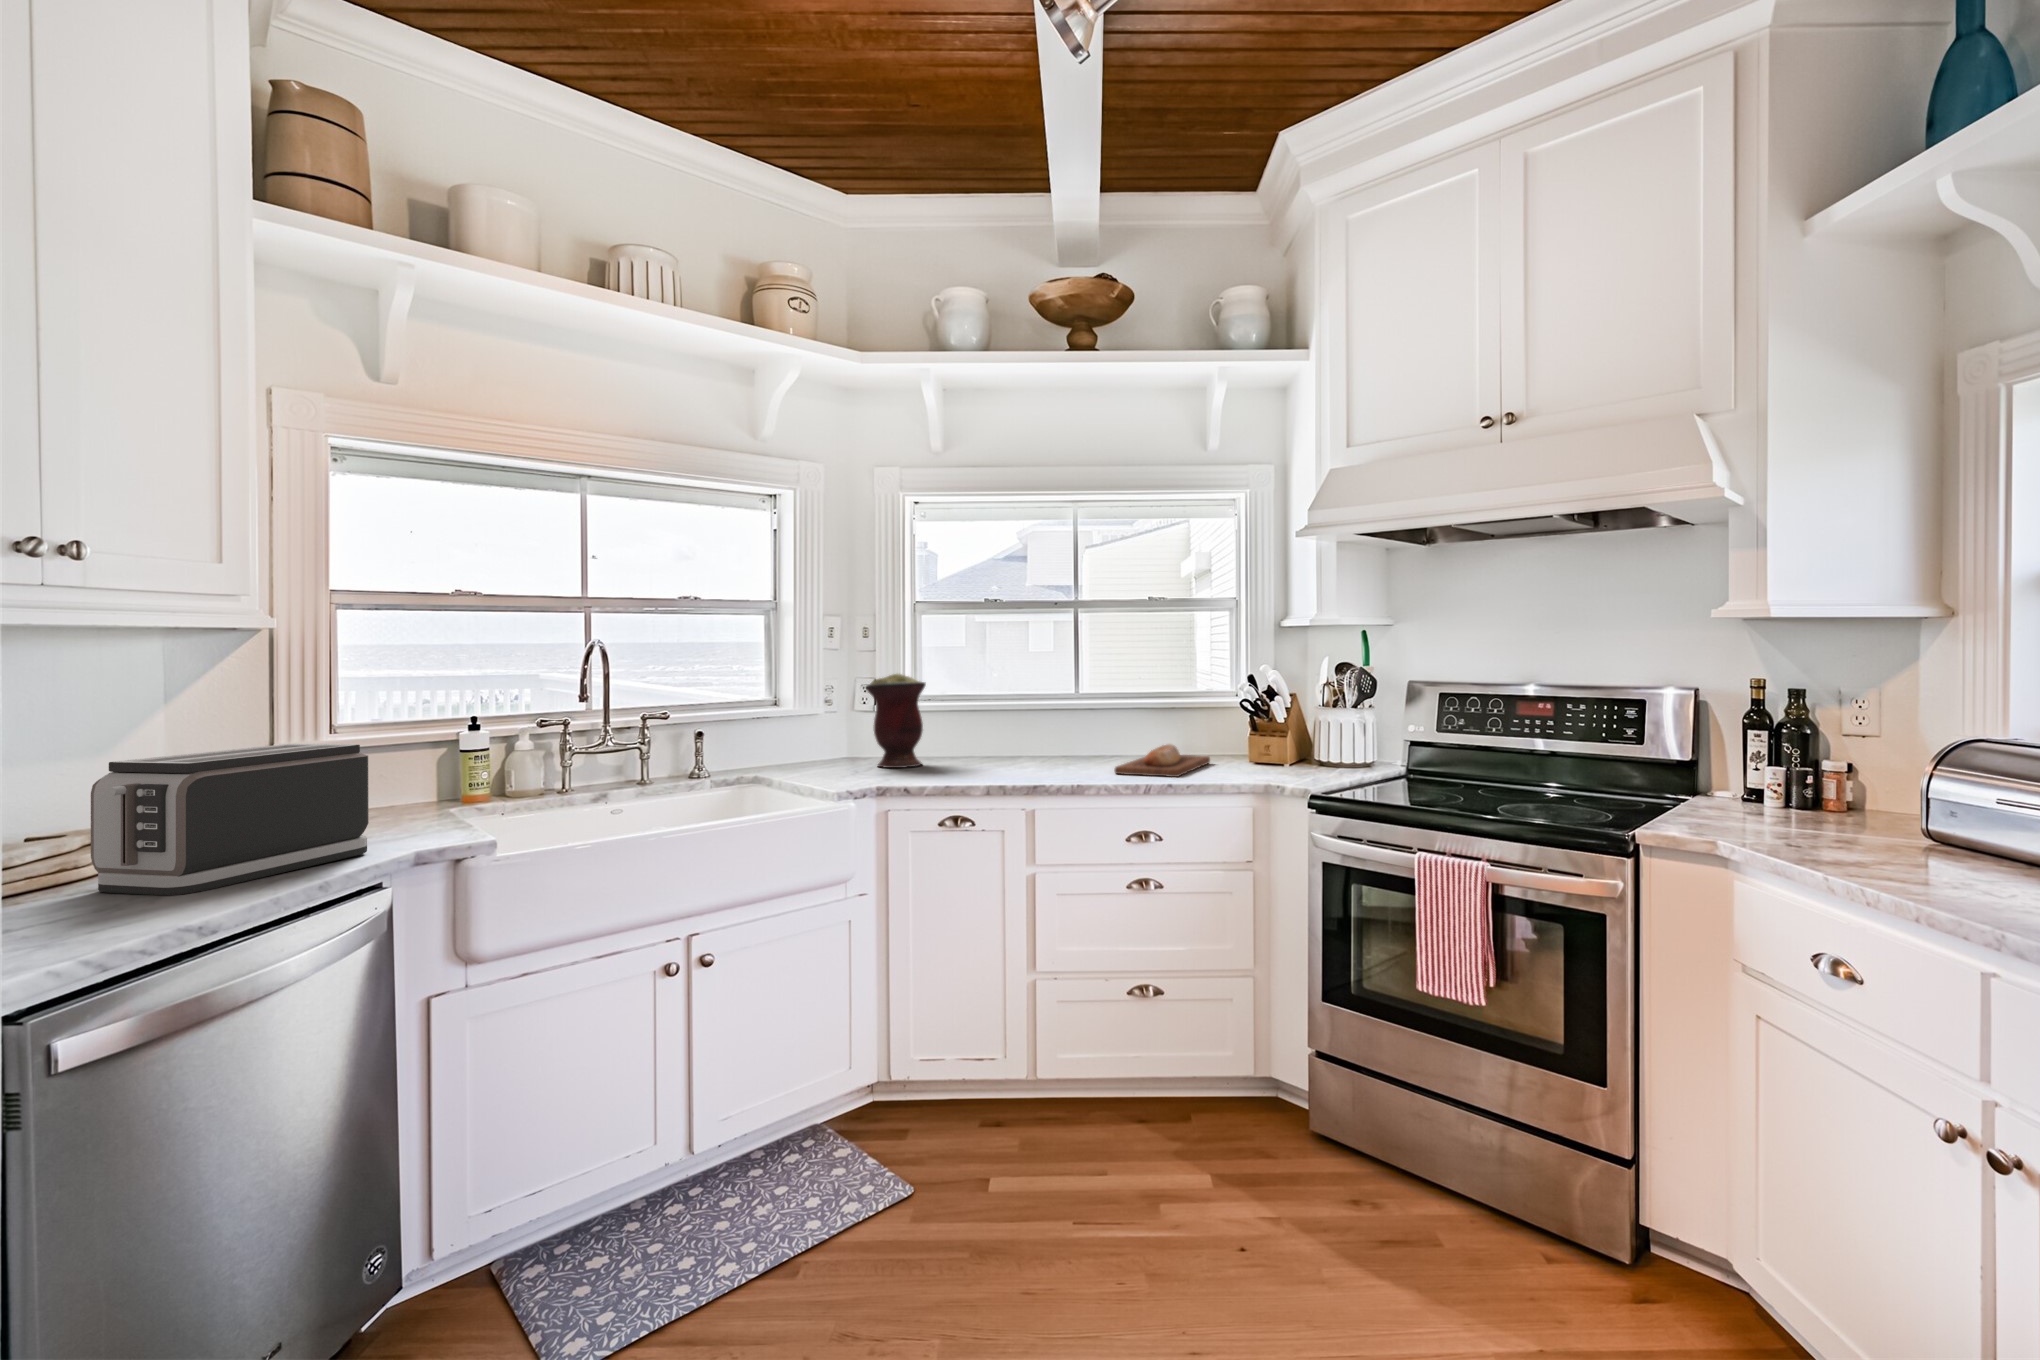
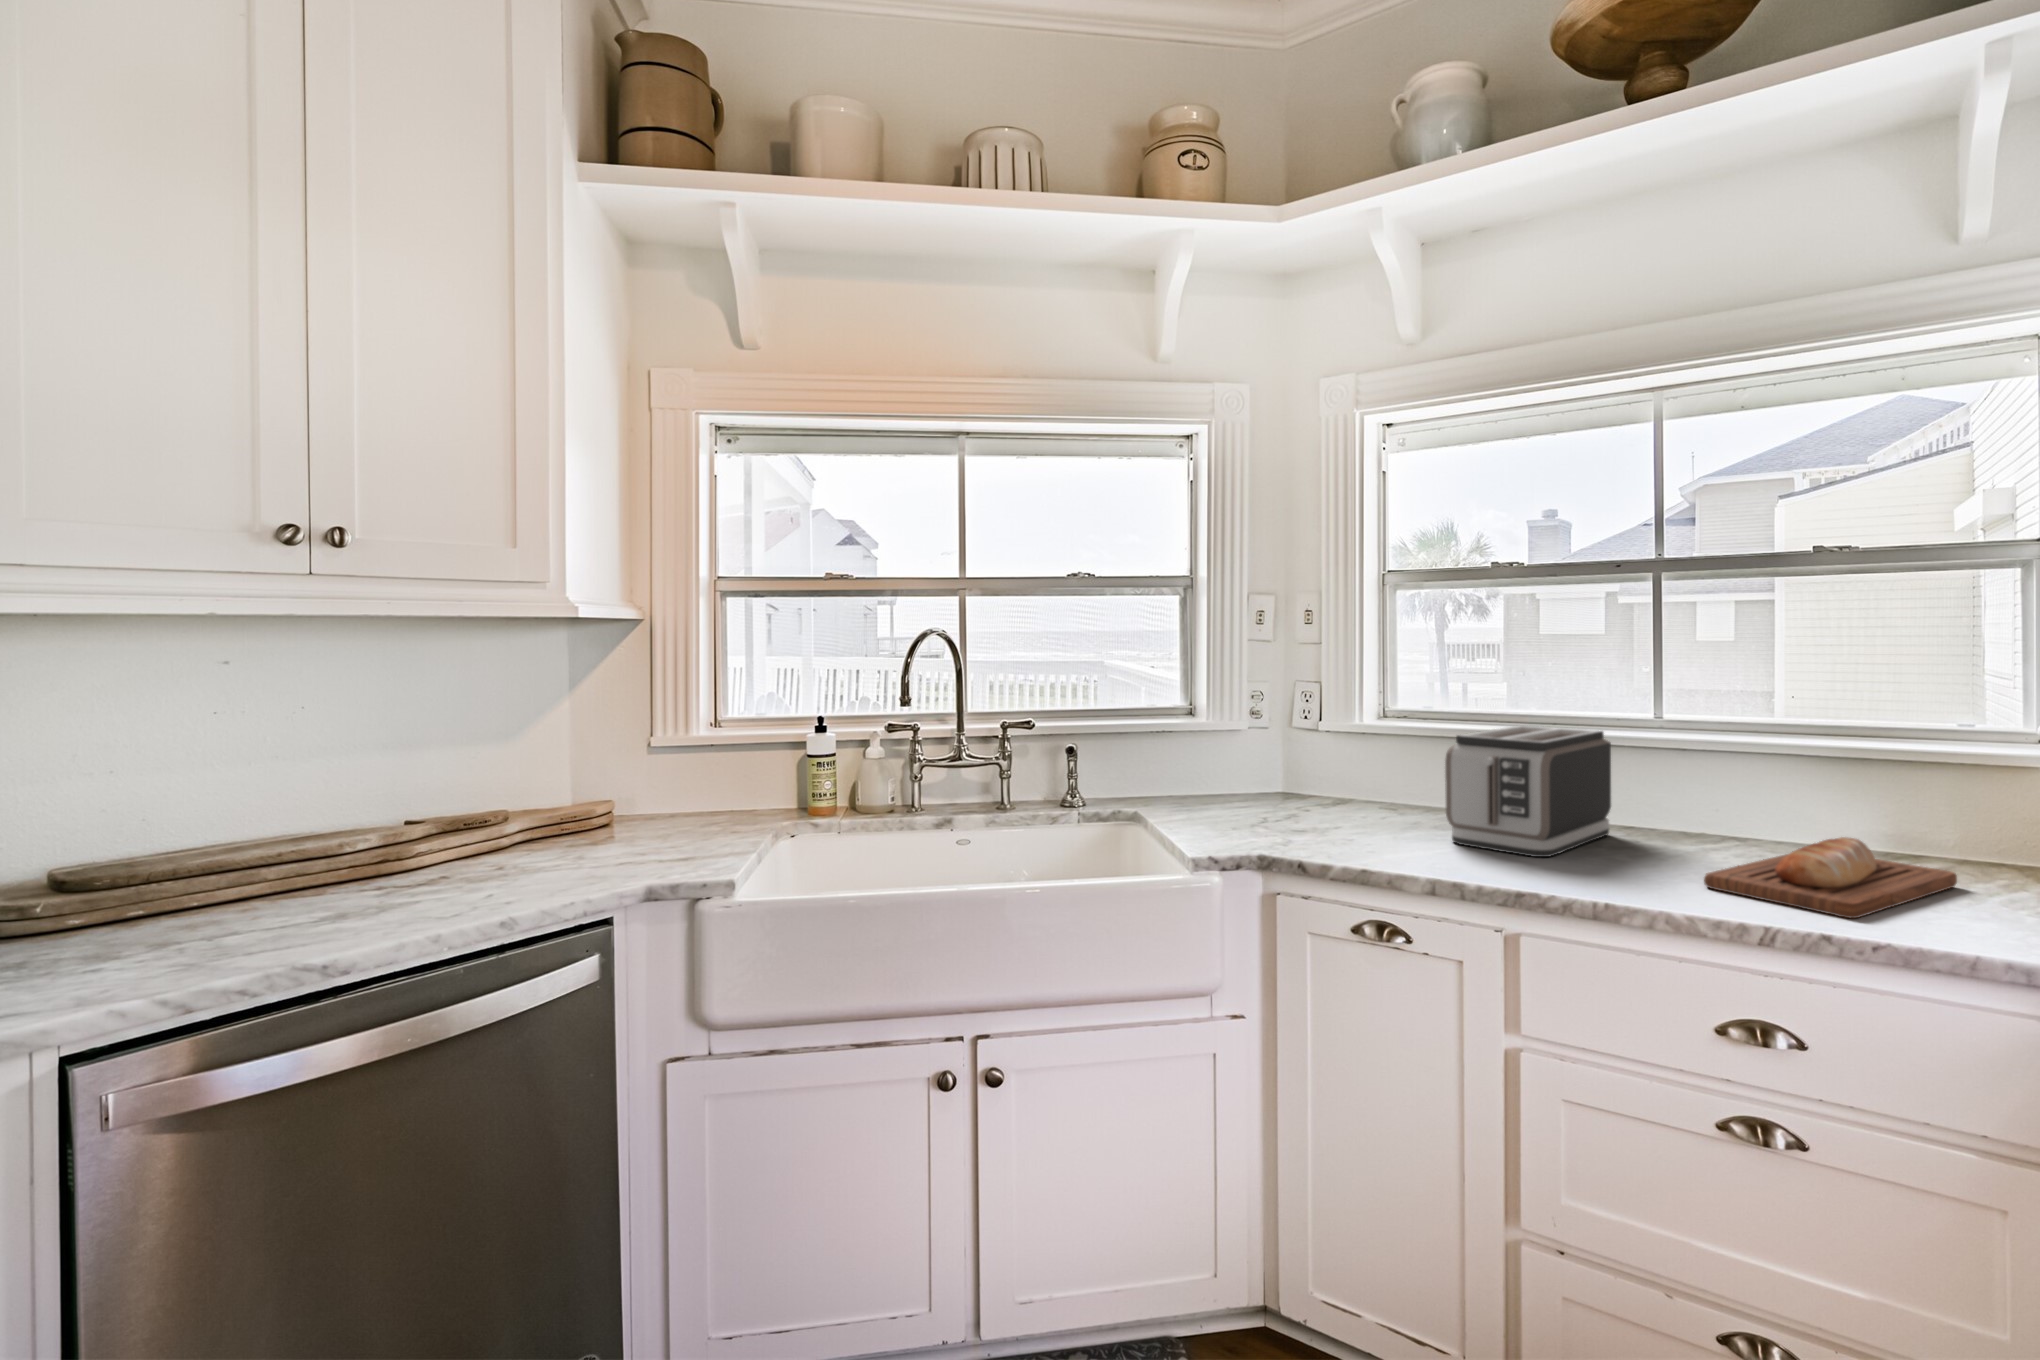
vase: present [865,674,926,768] -> none [1294,678,1385,819]
toaster: present [91,744,369,896] -> present [1445,725,1611,857]

